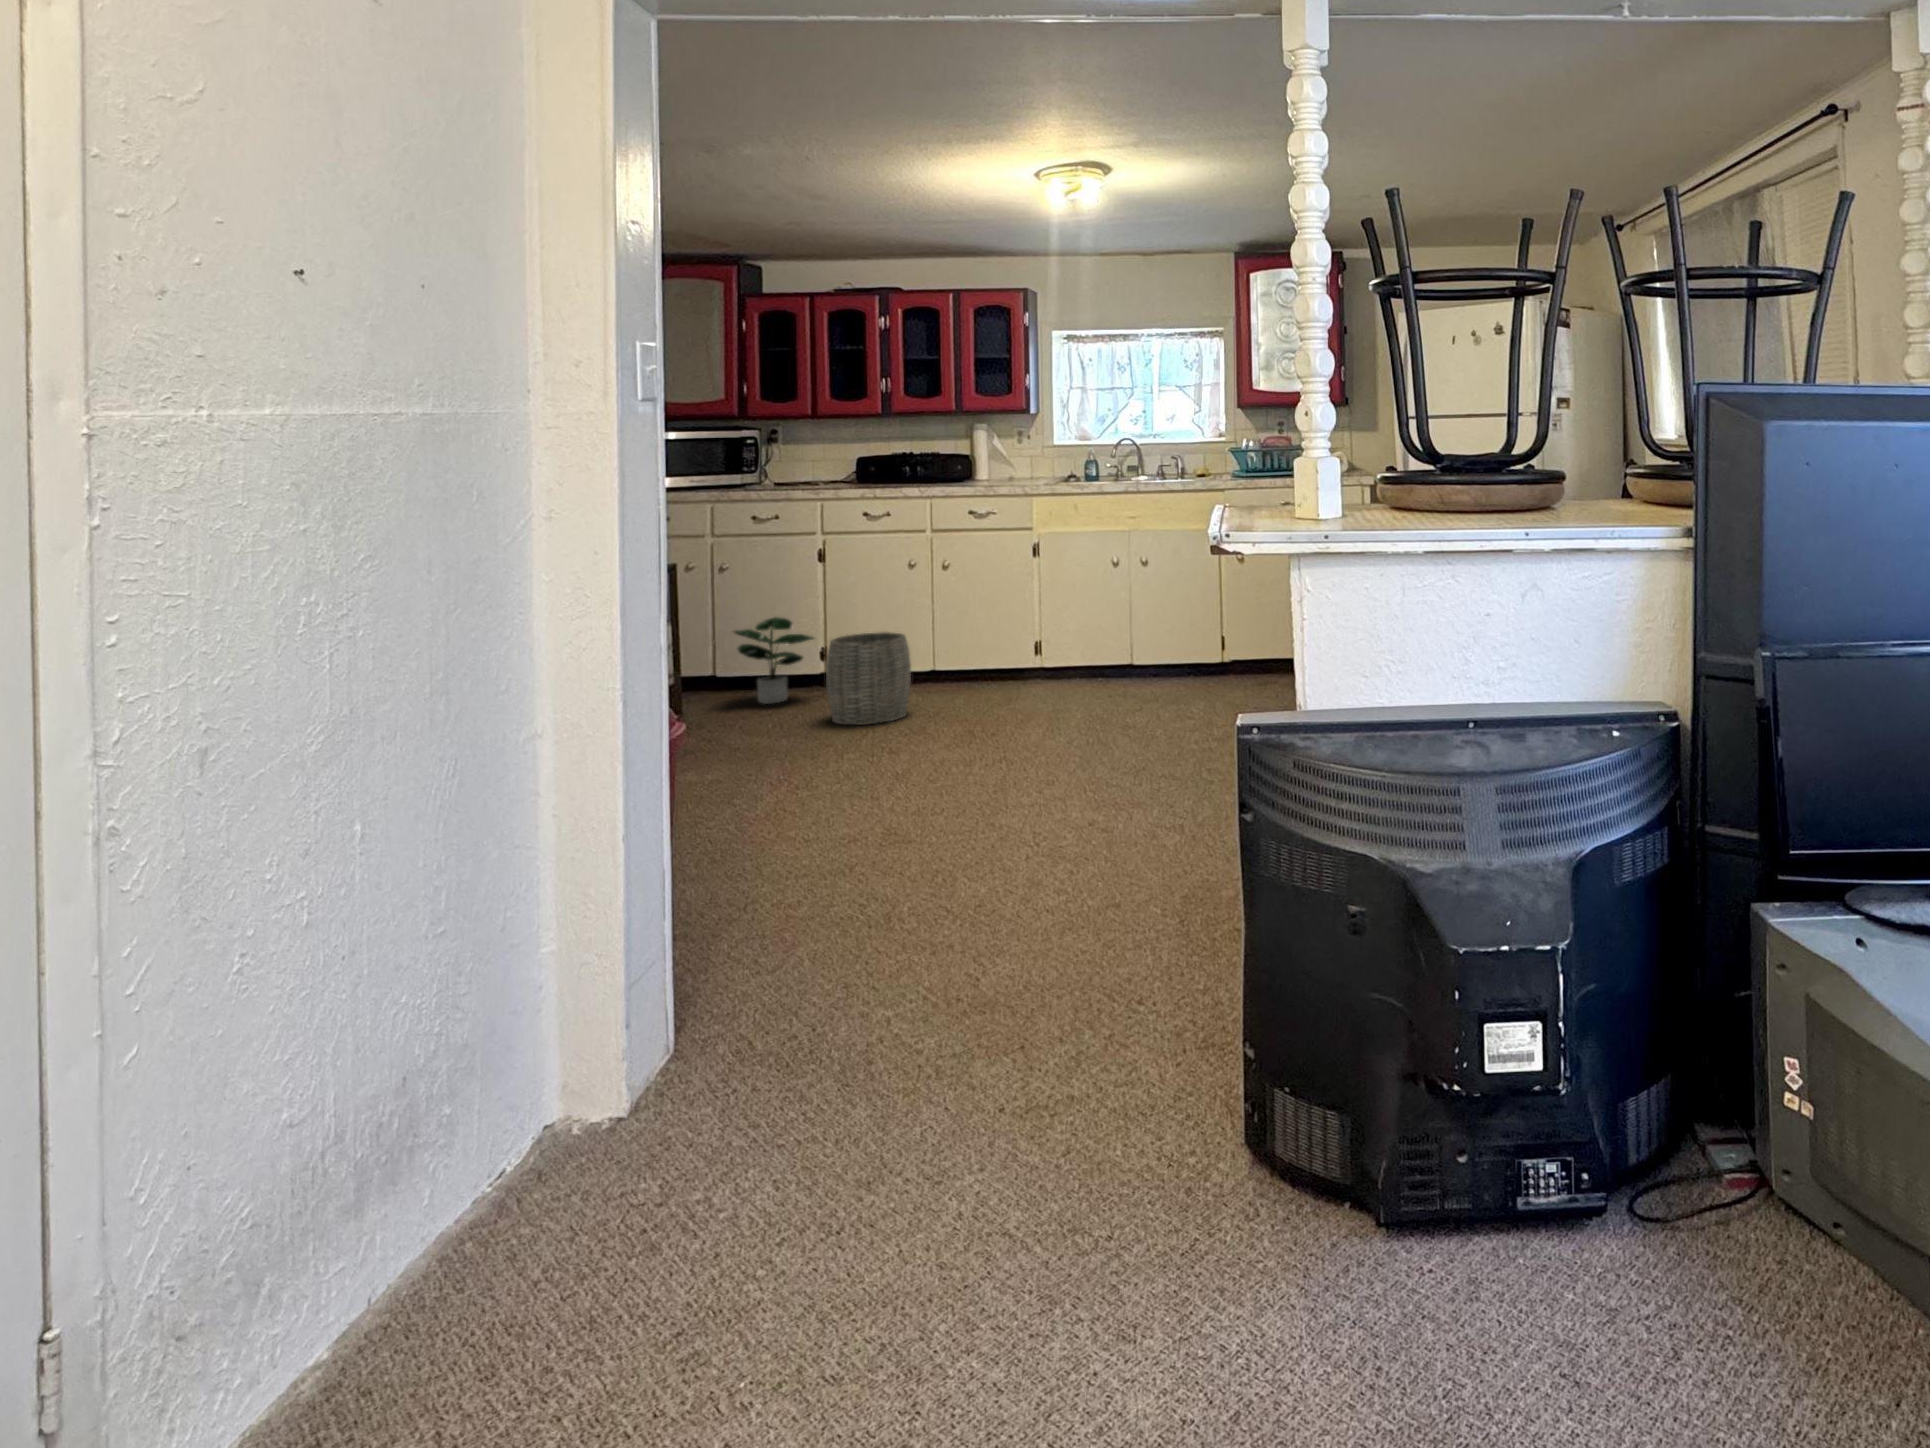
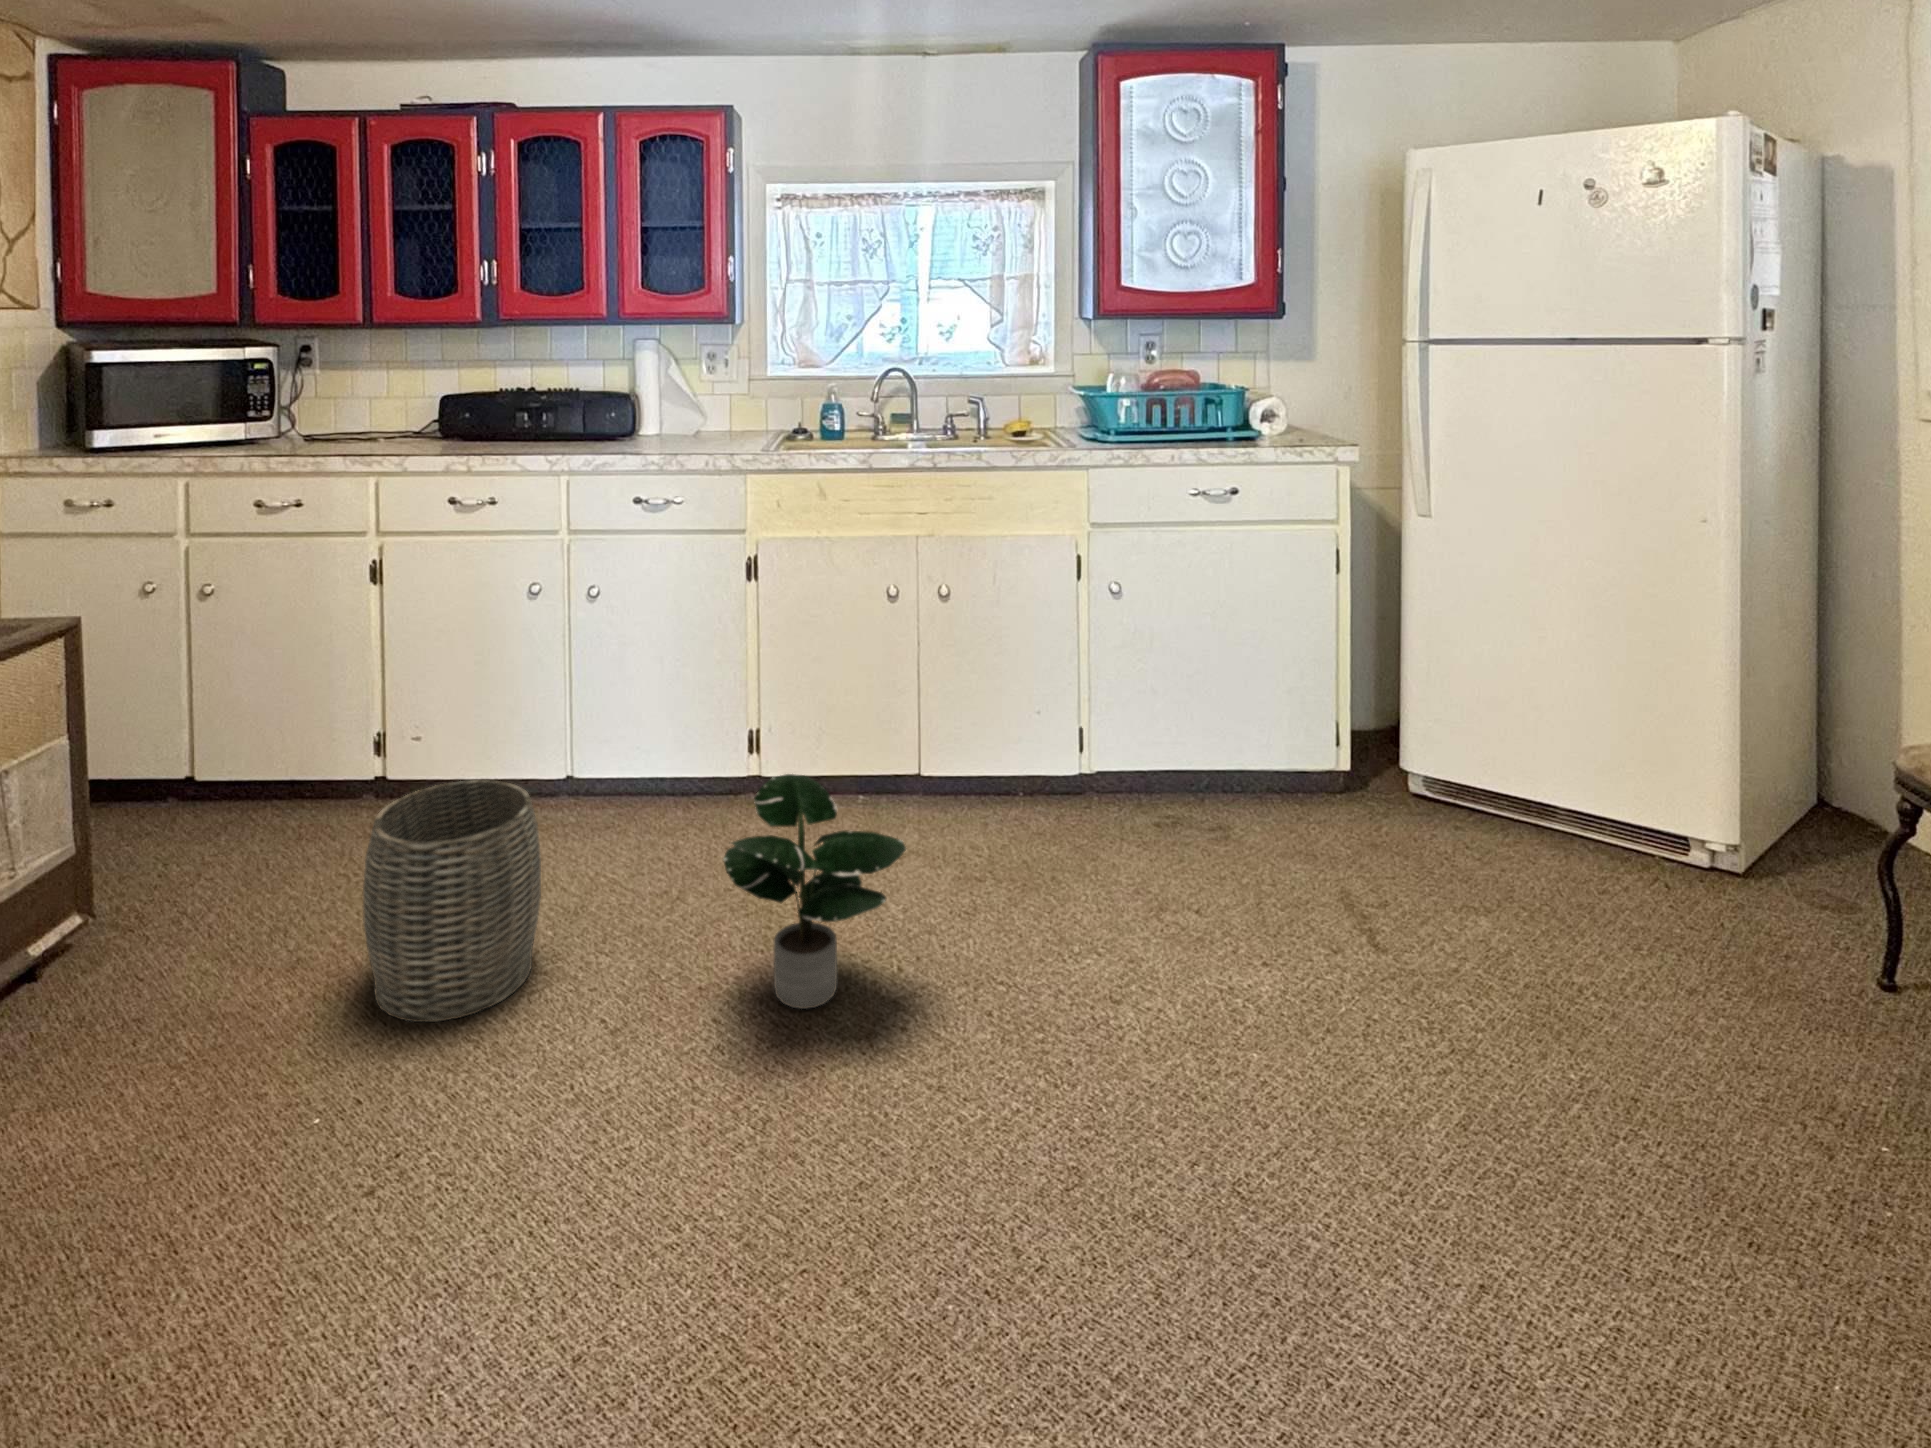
potted plant: present [734,617,814,704] -> present [723,774,906,1009]

